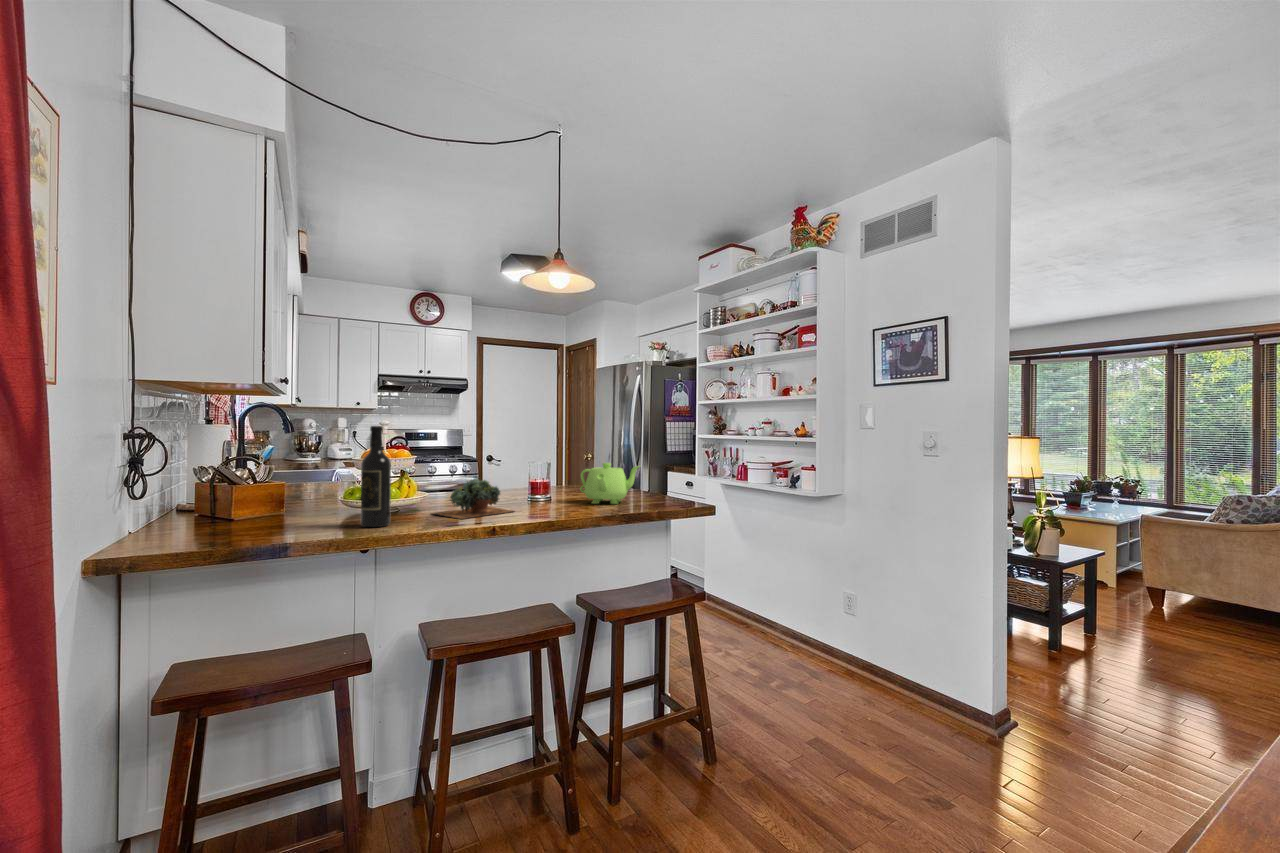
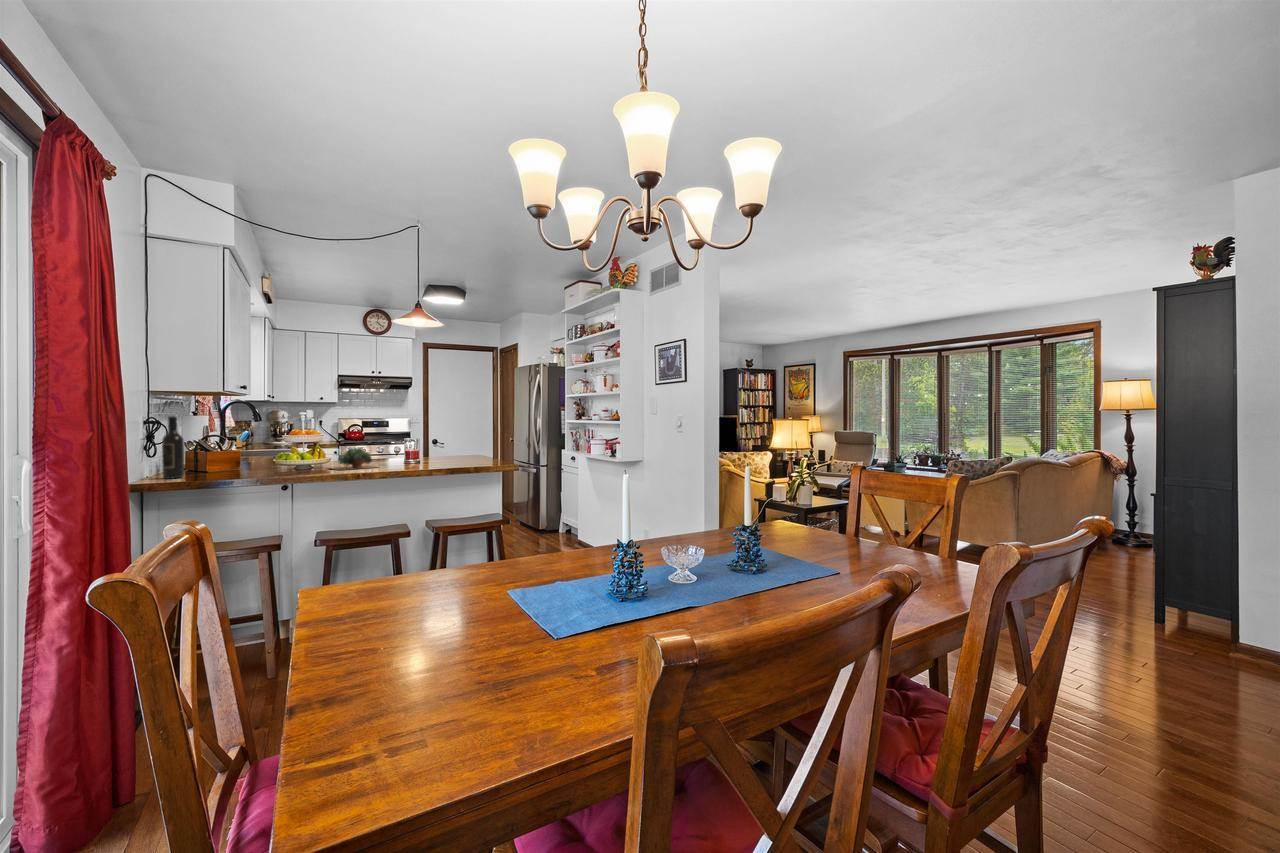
wine bottle: present [361,426,391,527] -> present [162,416,184,479]
teapot: present [580,463,640,504] -> none [432,438,470,464]

